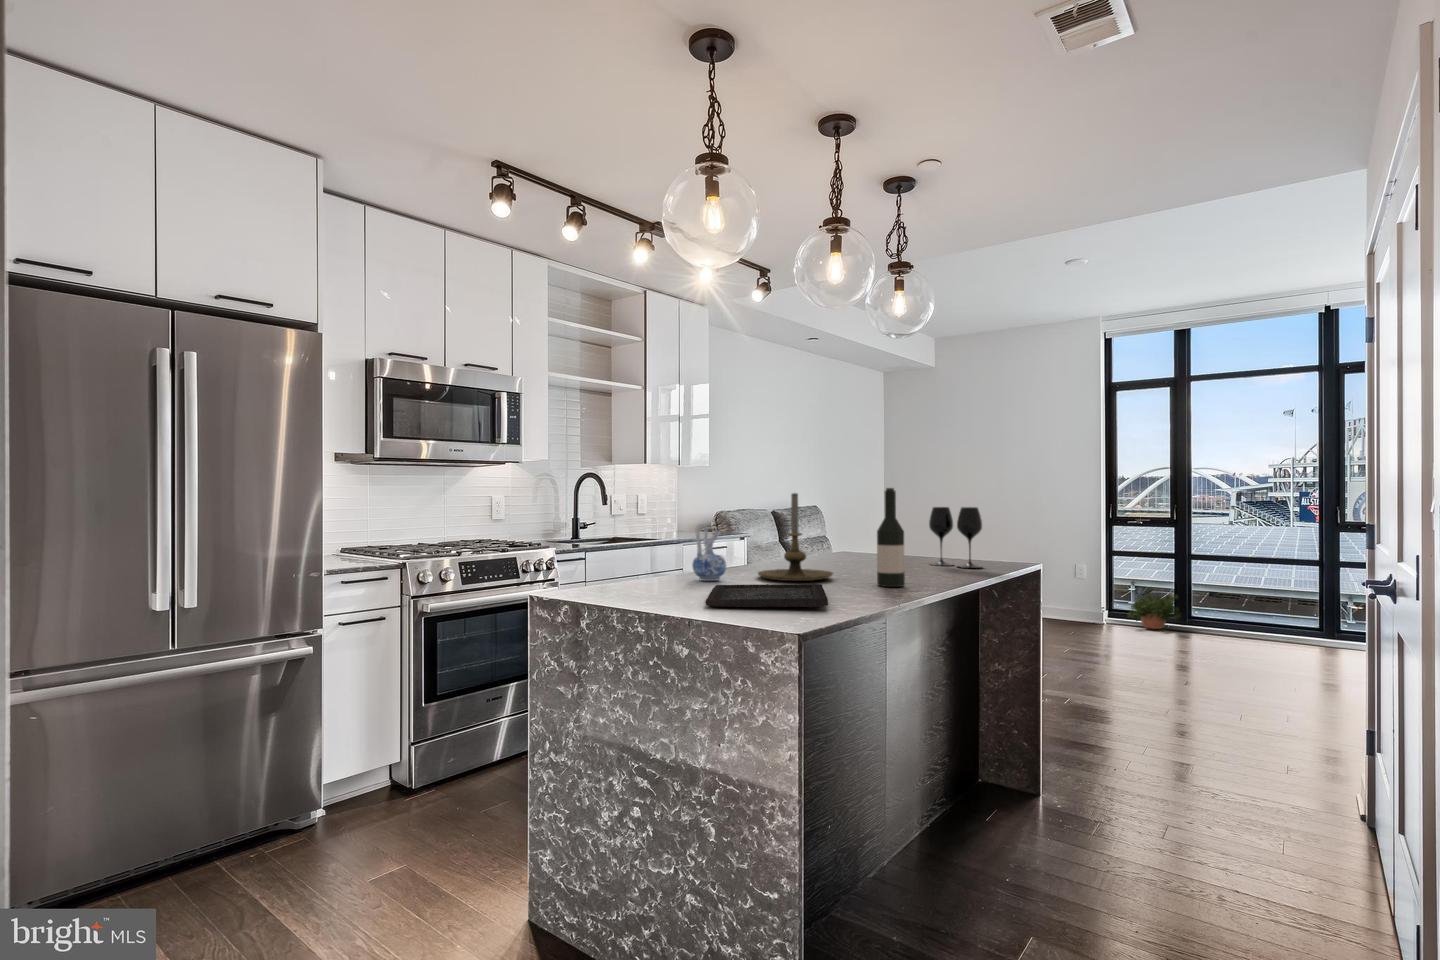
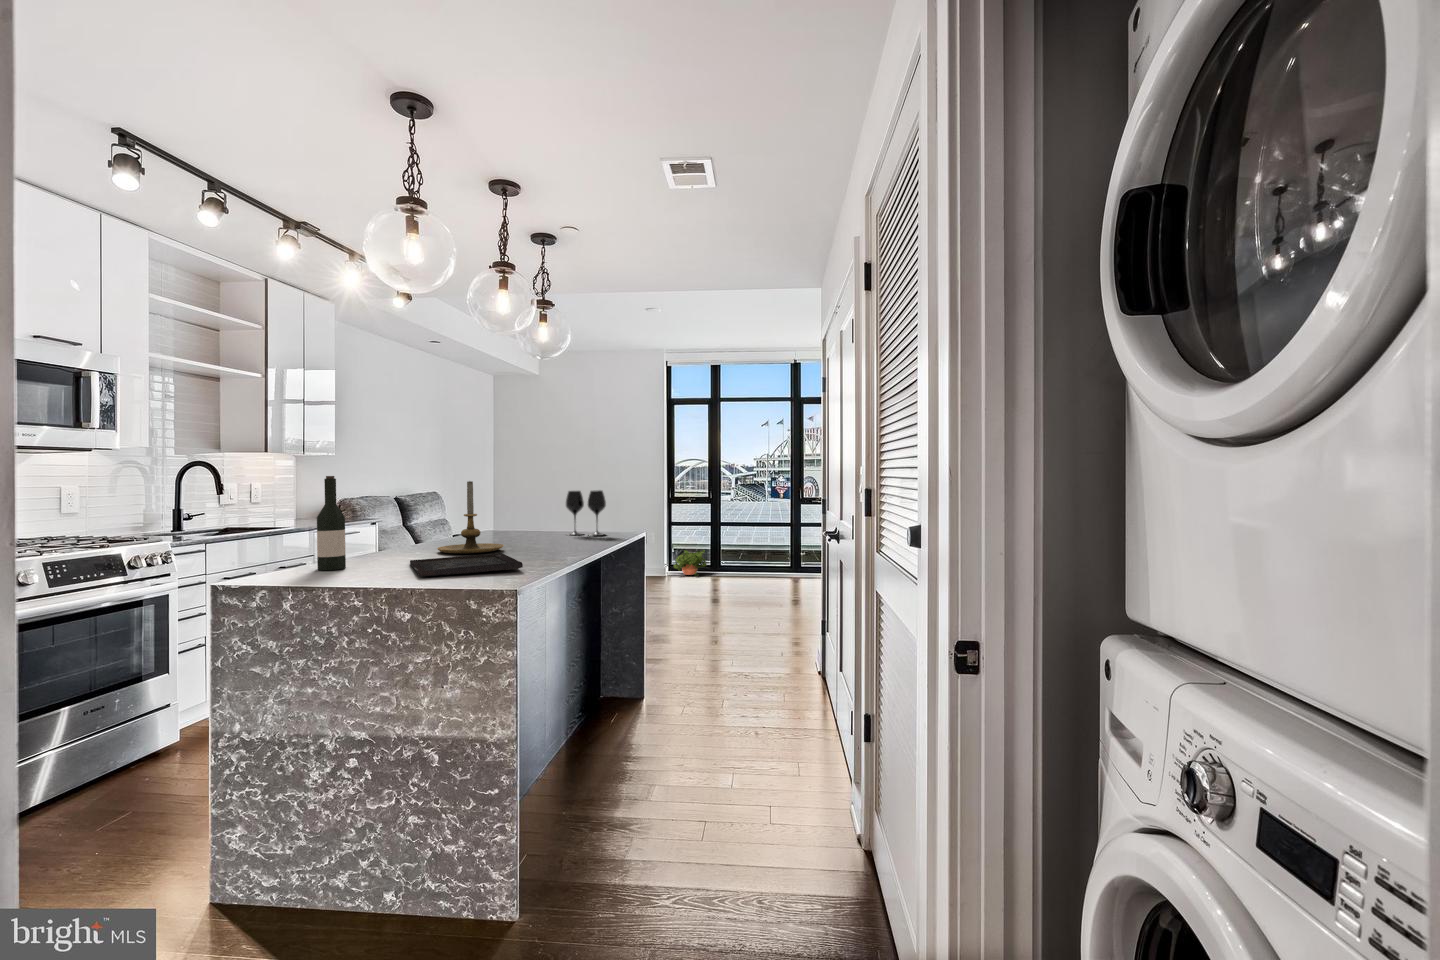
wine bottle: present [877,488,905,587] -> present [317,476,346,570]
ceramic pitcher: present [692,524,726,581] -> none [379,509,412,558]

